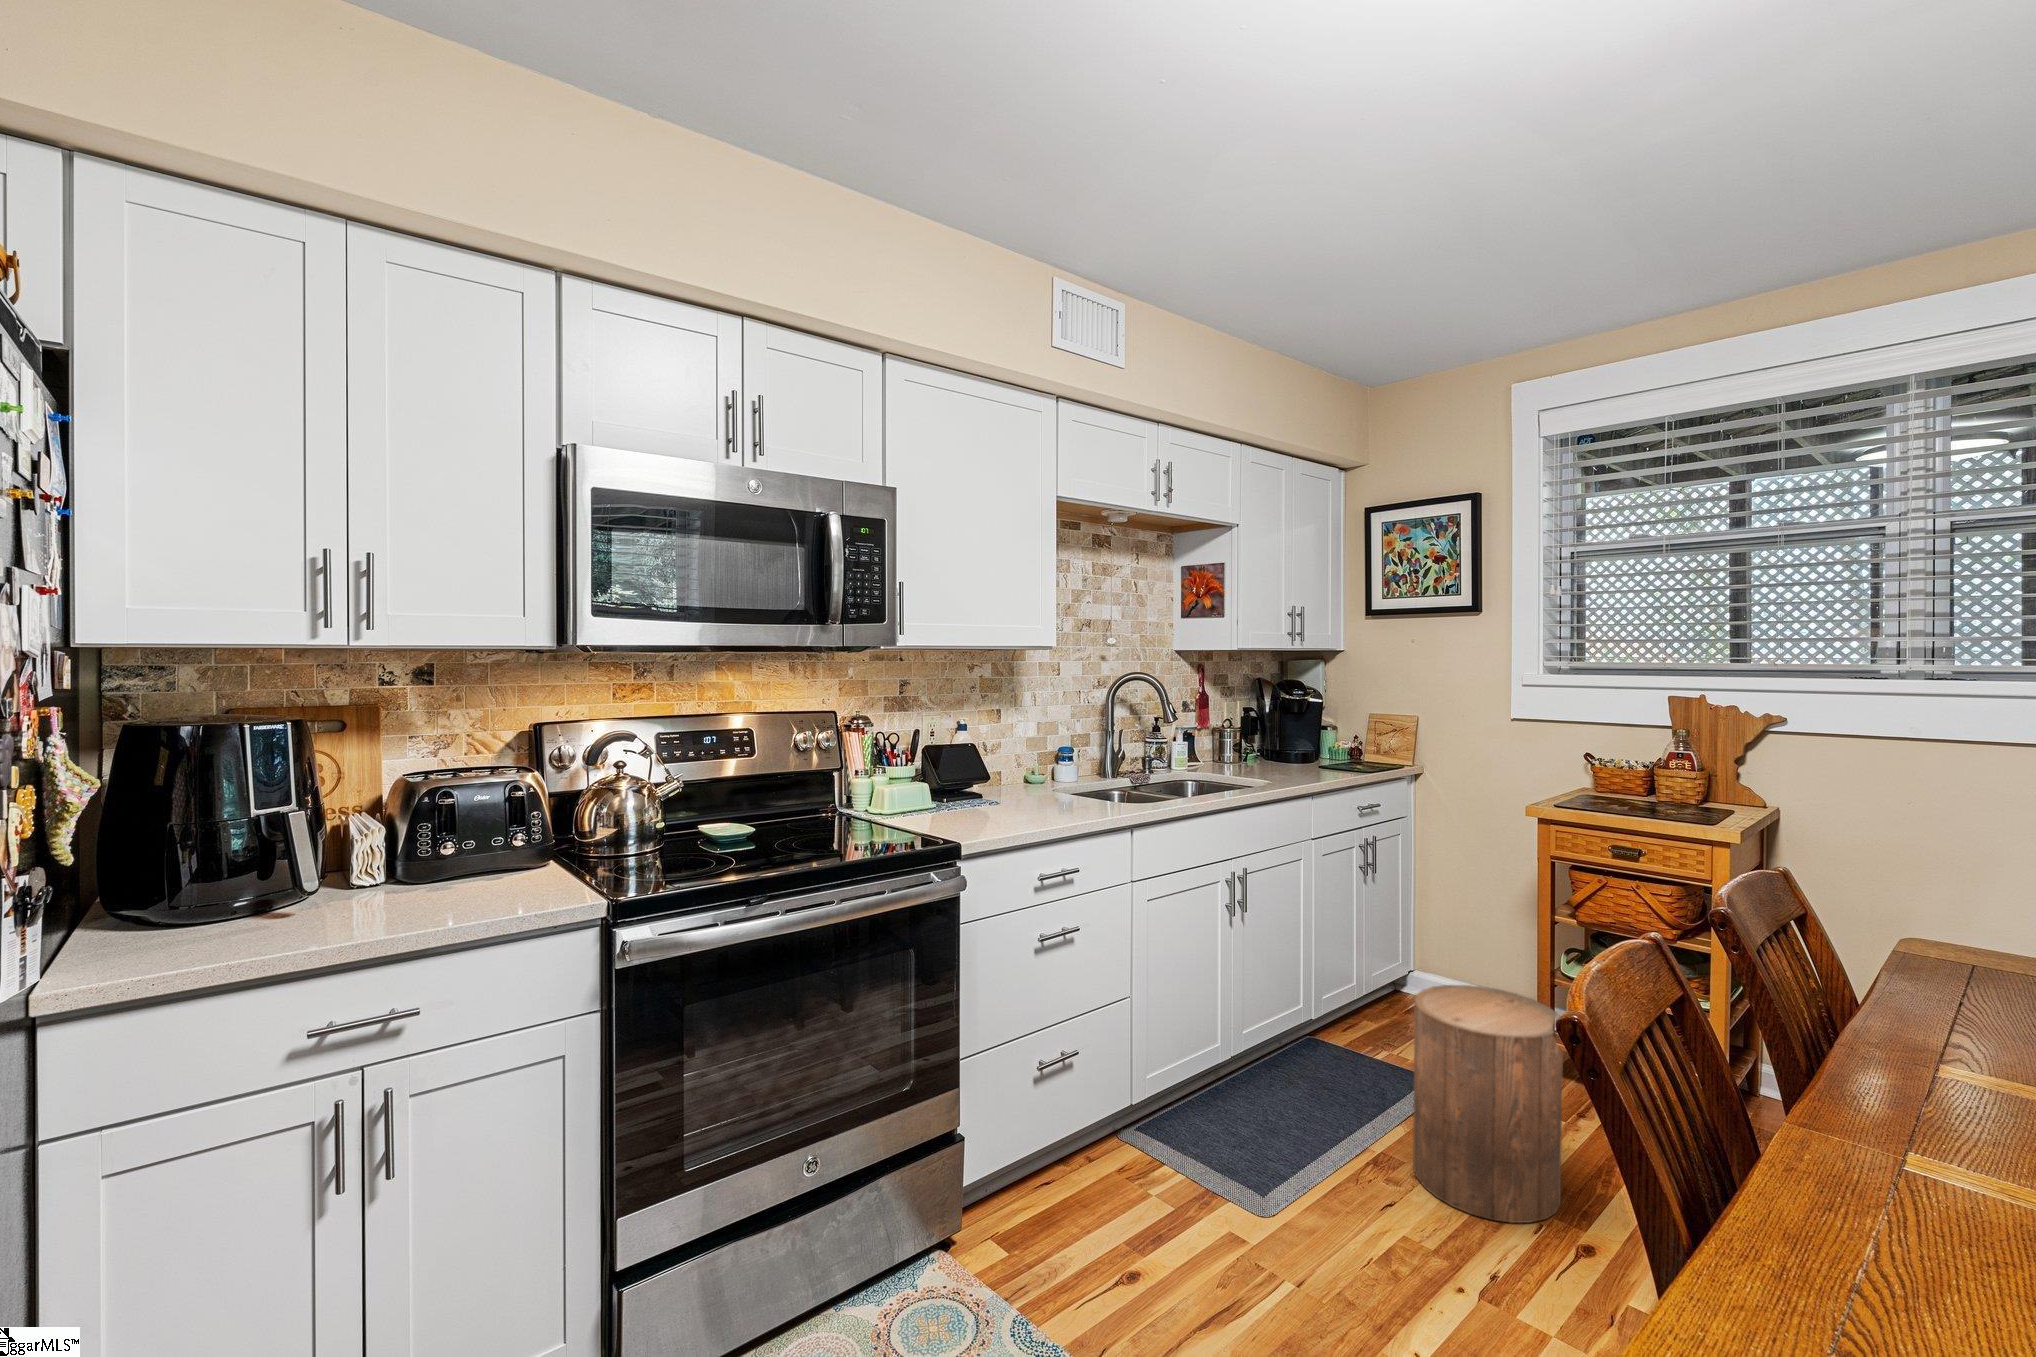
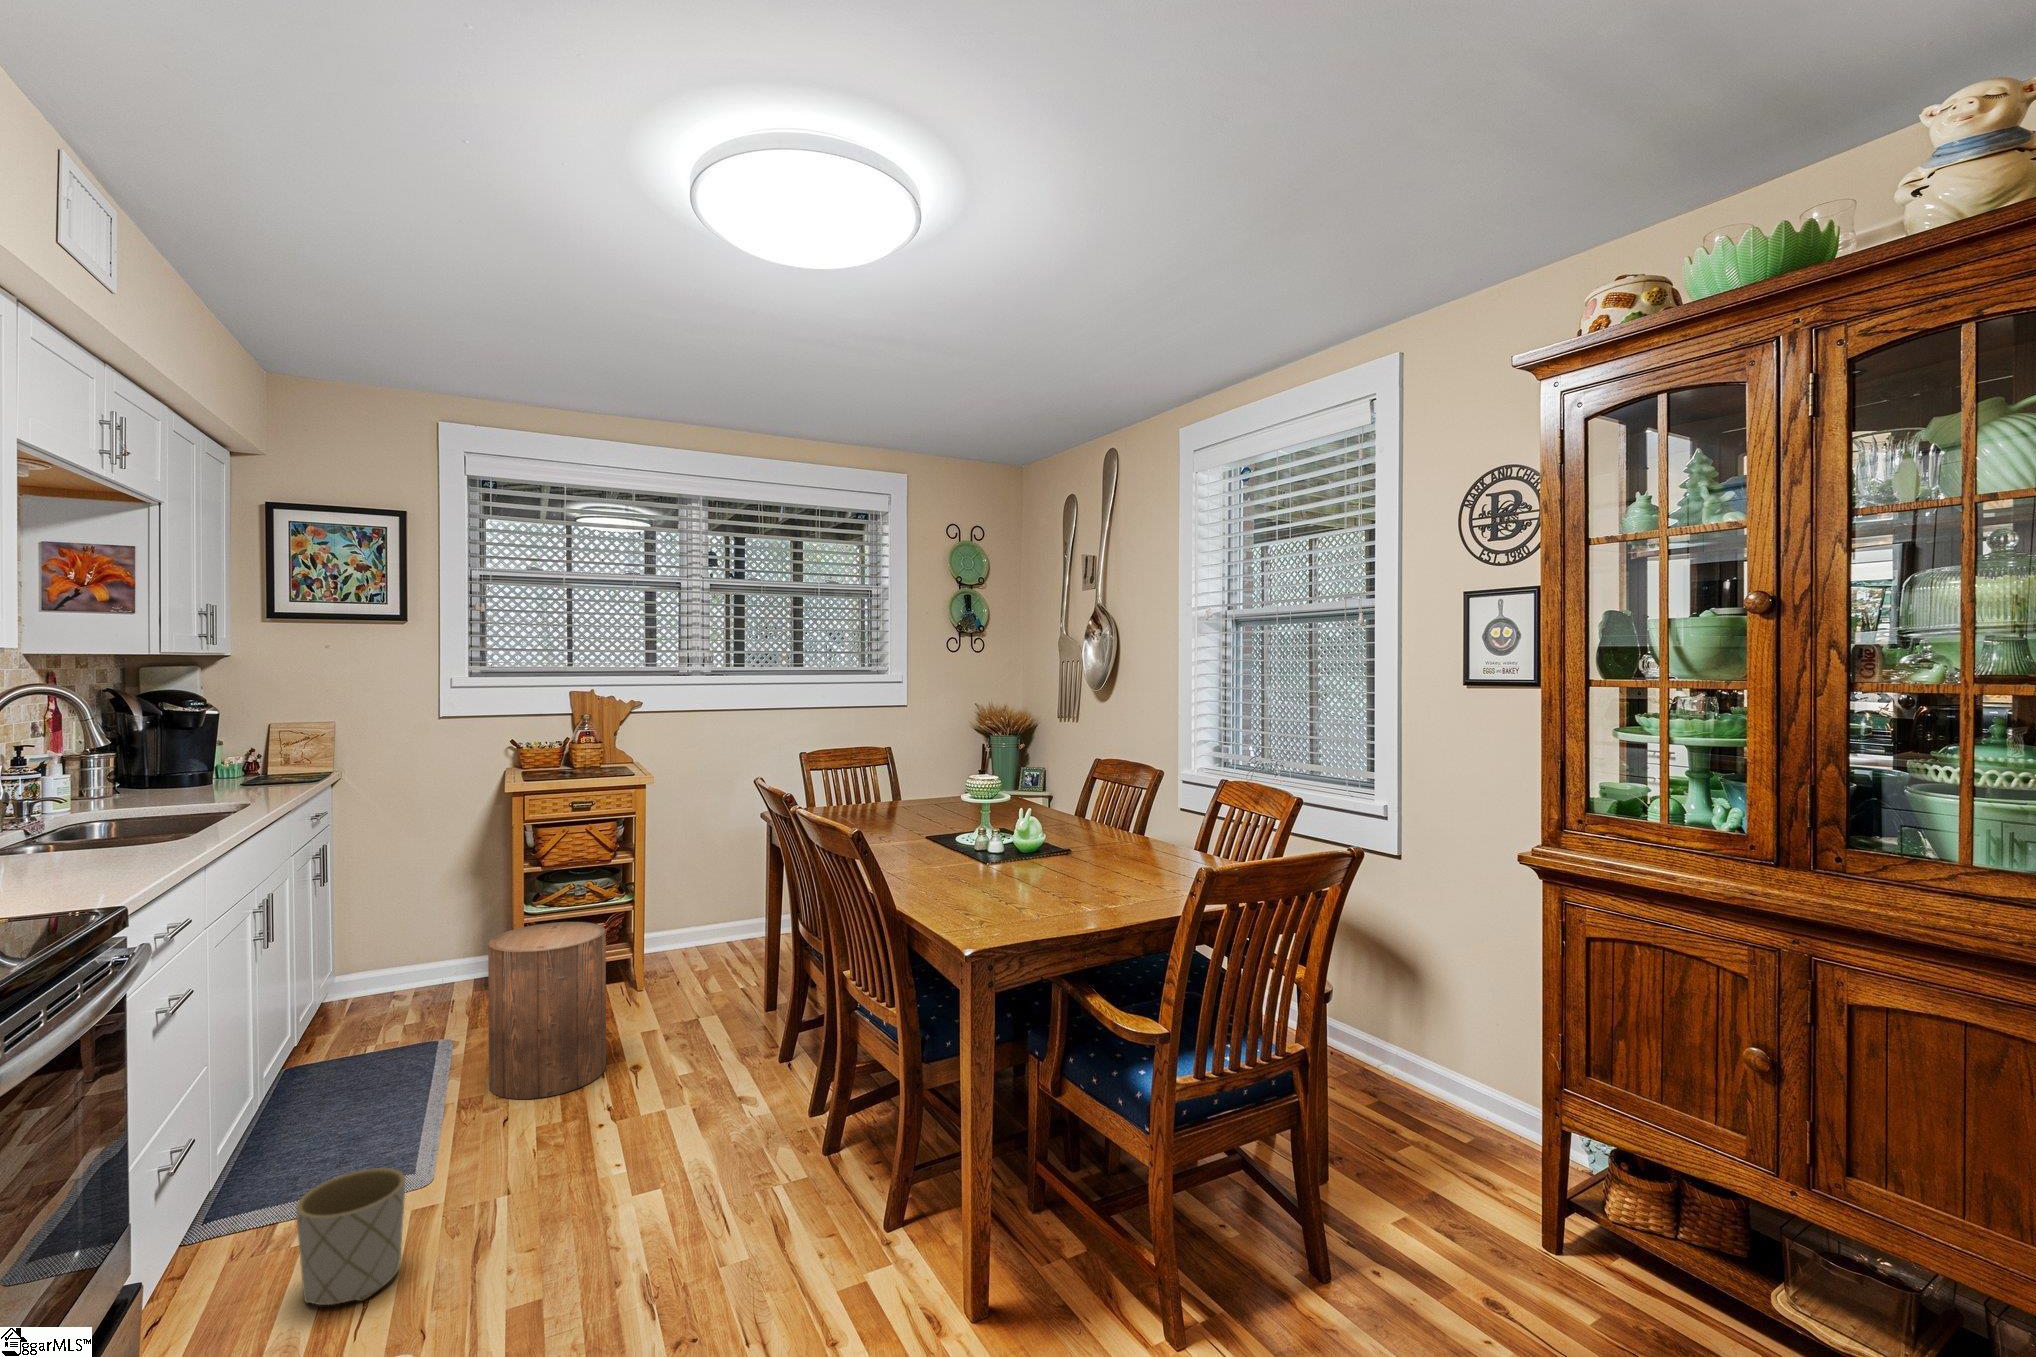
planter: none [1083,1159,1169,1294] -> present [296,1168,405,1305]

